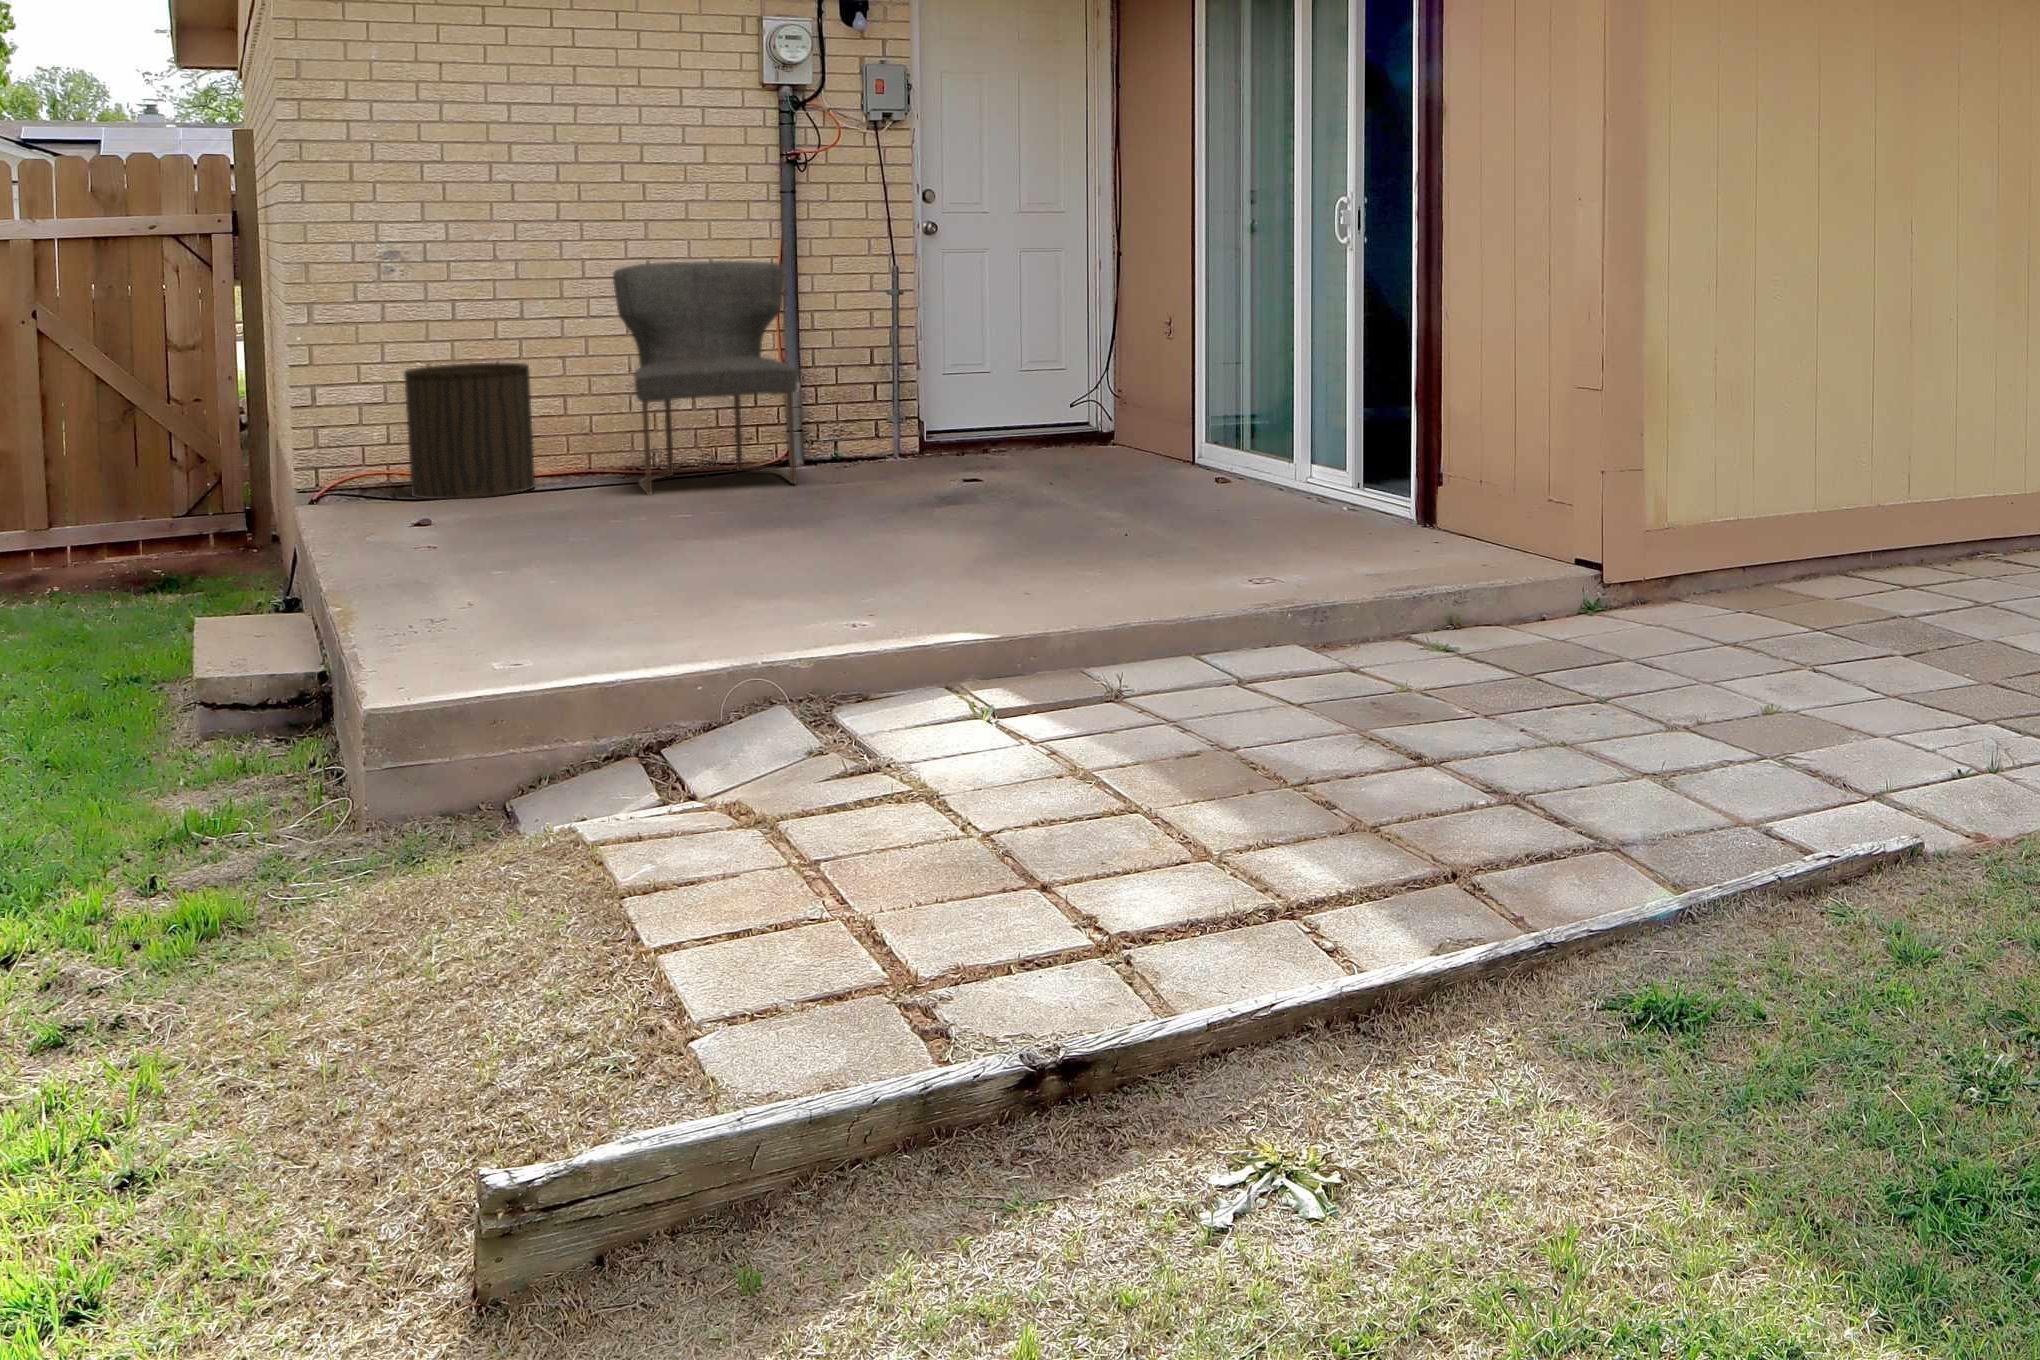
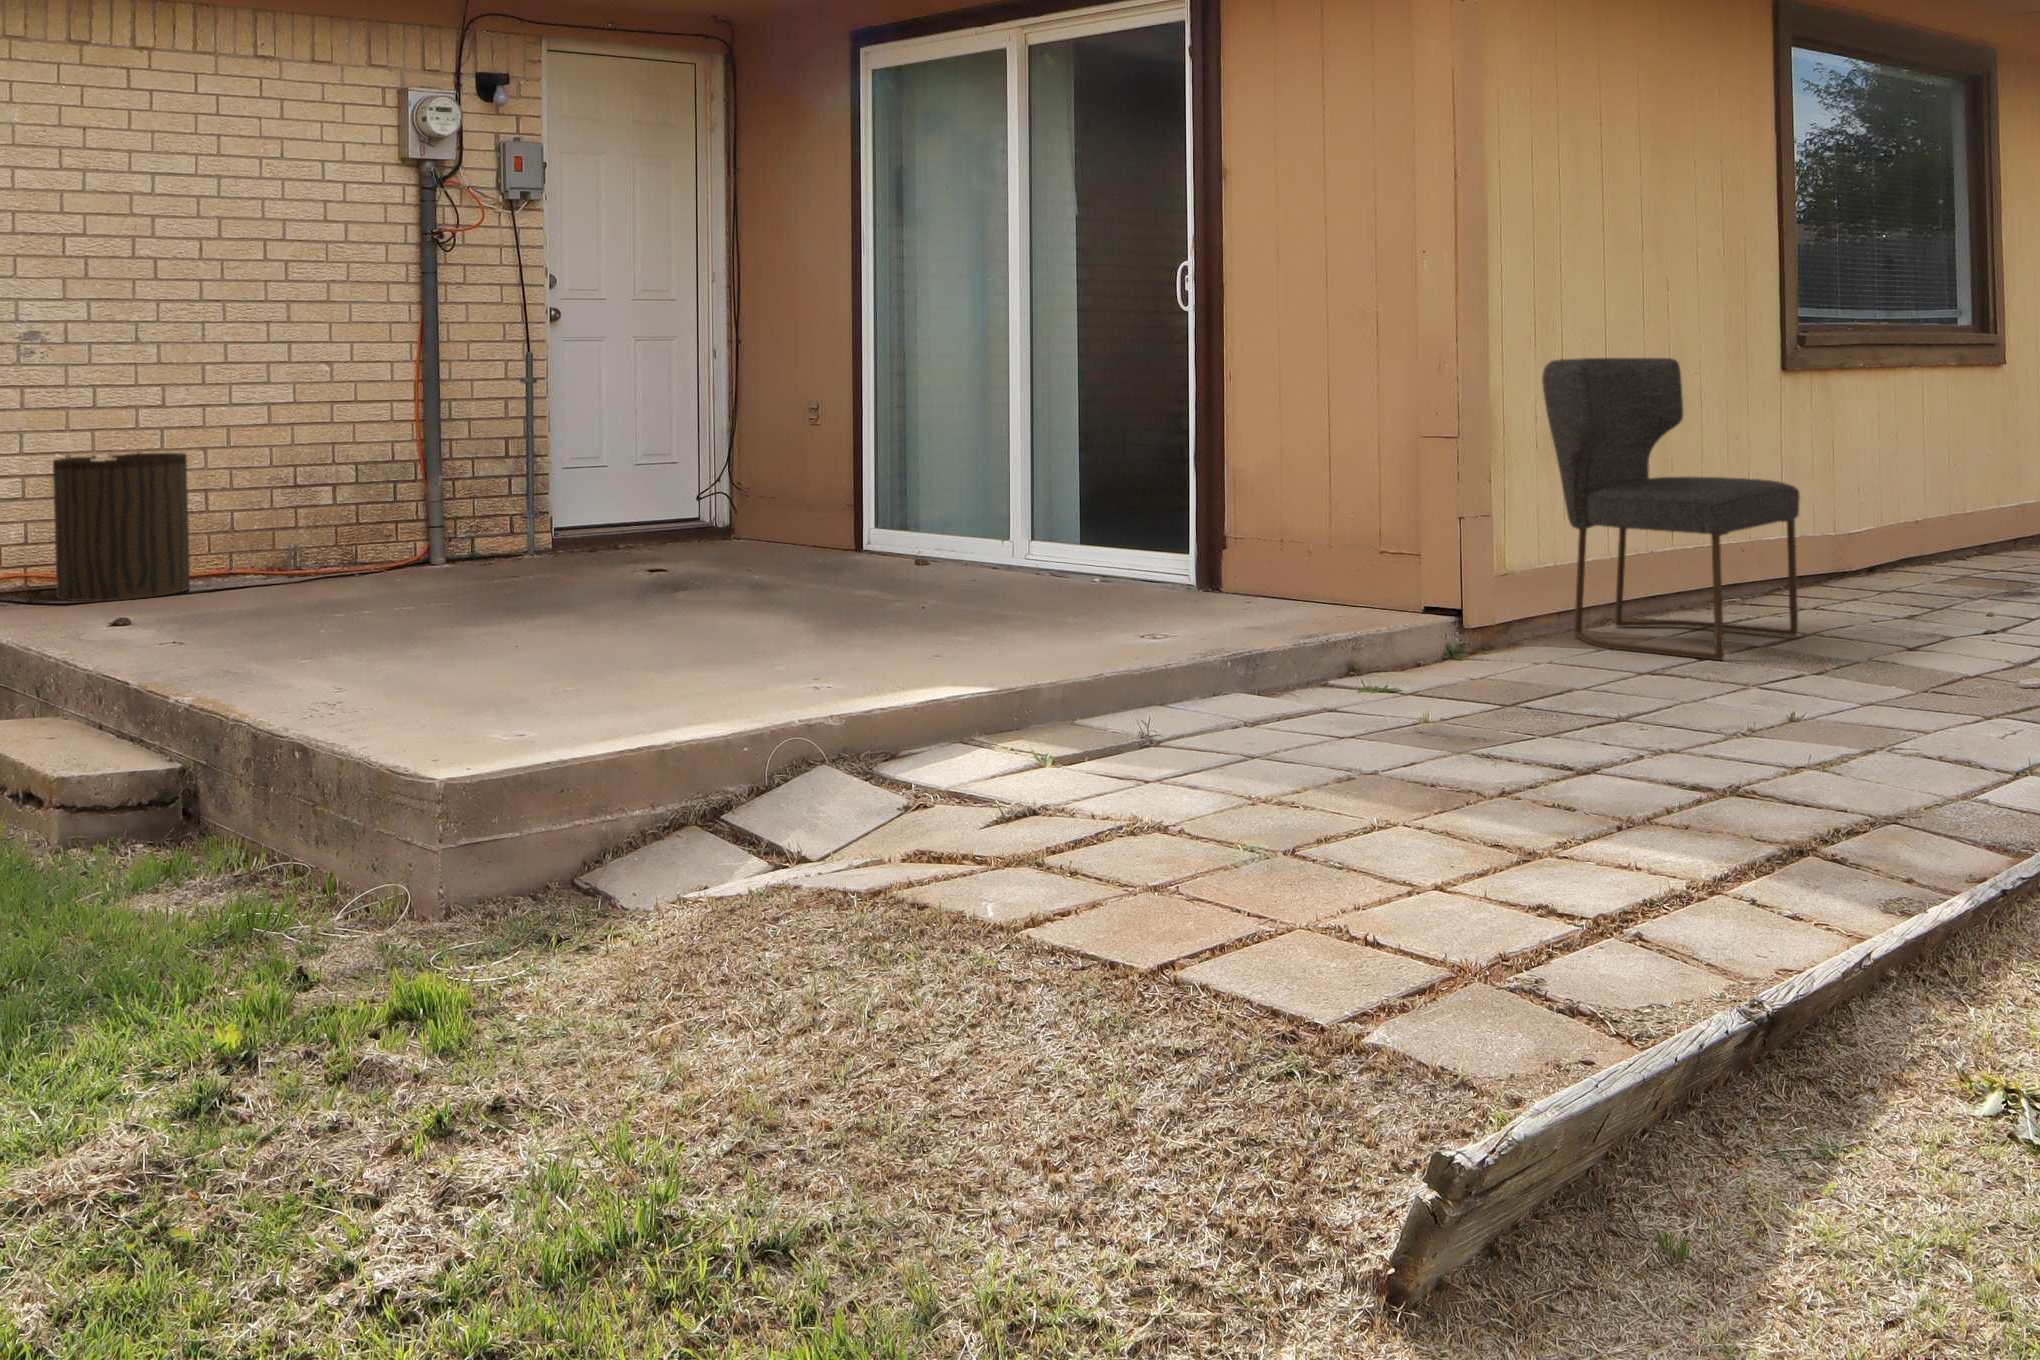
chair: present [613,261,797,495] -> present [1542,358,1799,660]

